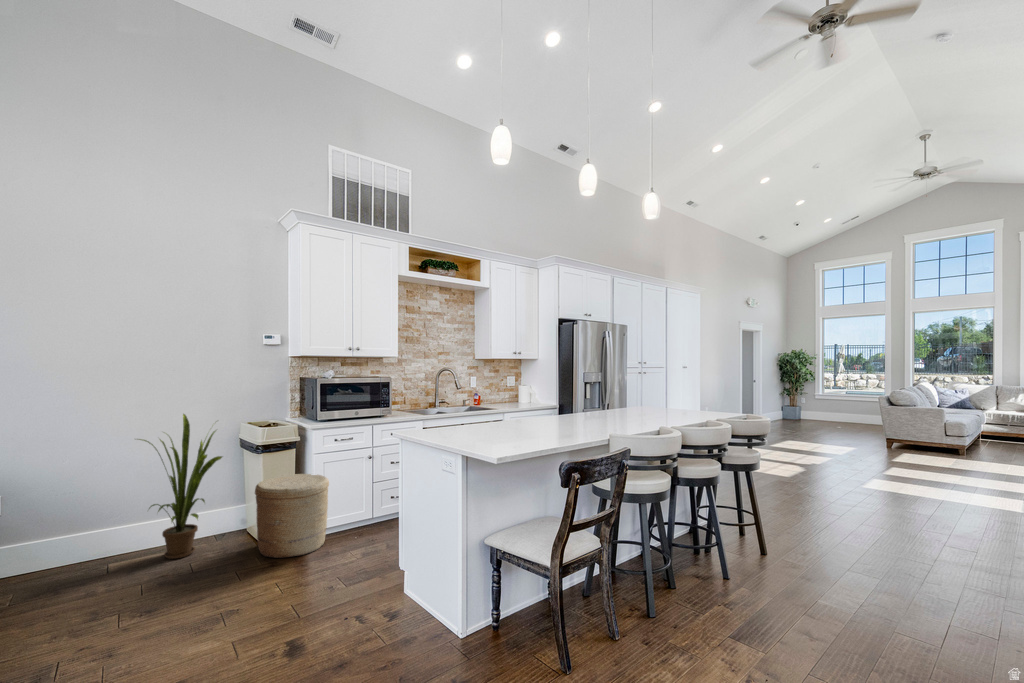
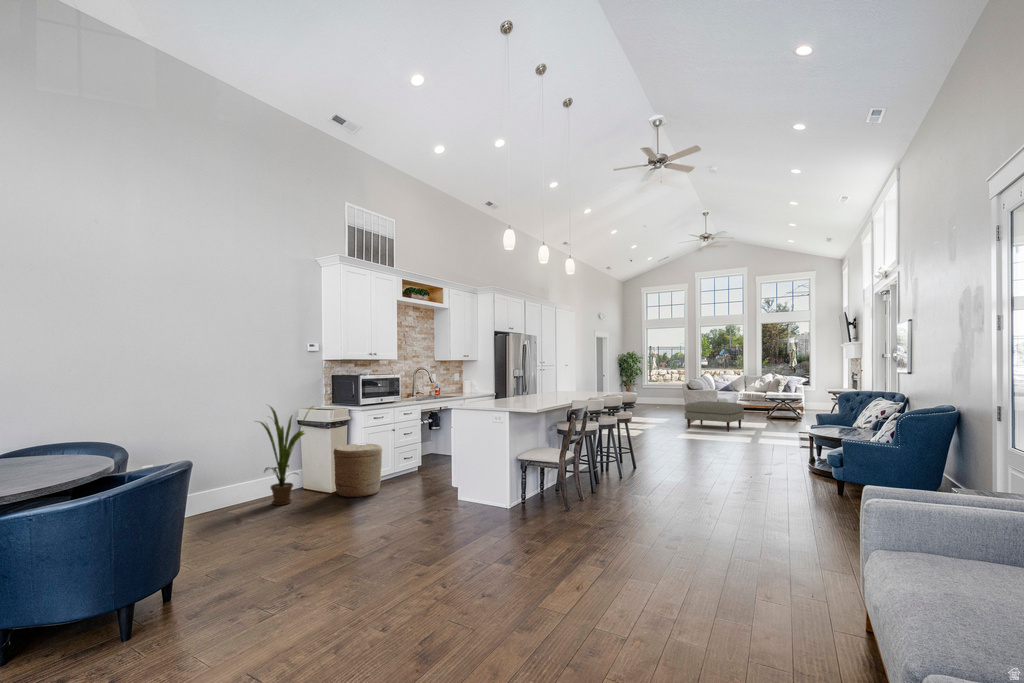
ottoman: none [880,426,998,481] -> present [685,401,744,432]

